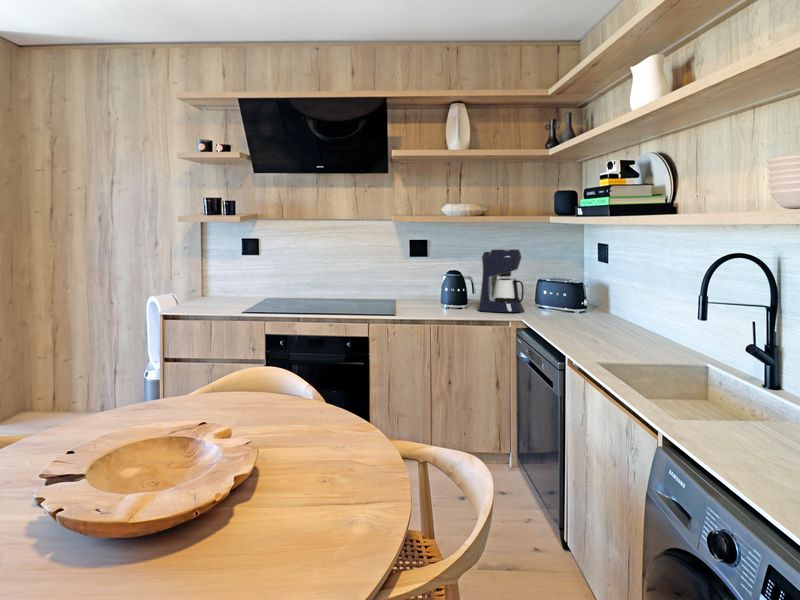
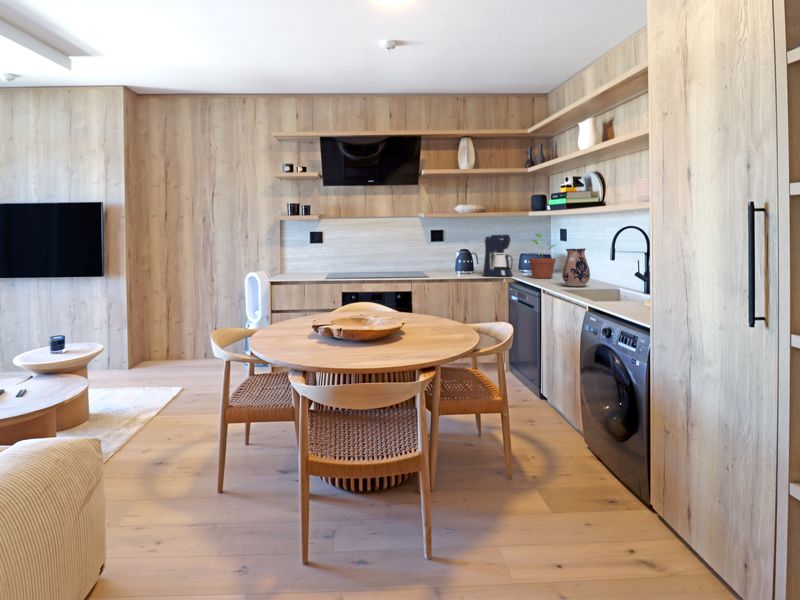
potted plant: none [547,249,591,320] -> present [529,234,556,278]
ceramic pitcher: none [599,282,648,349] -> present [562,248,590,286]

